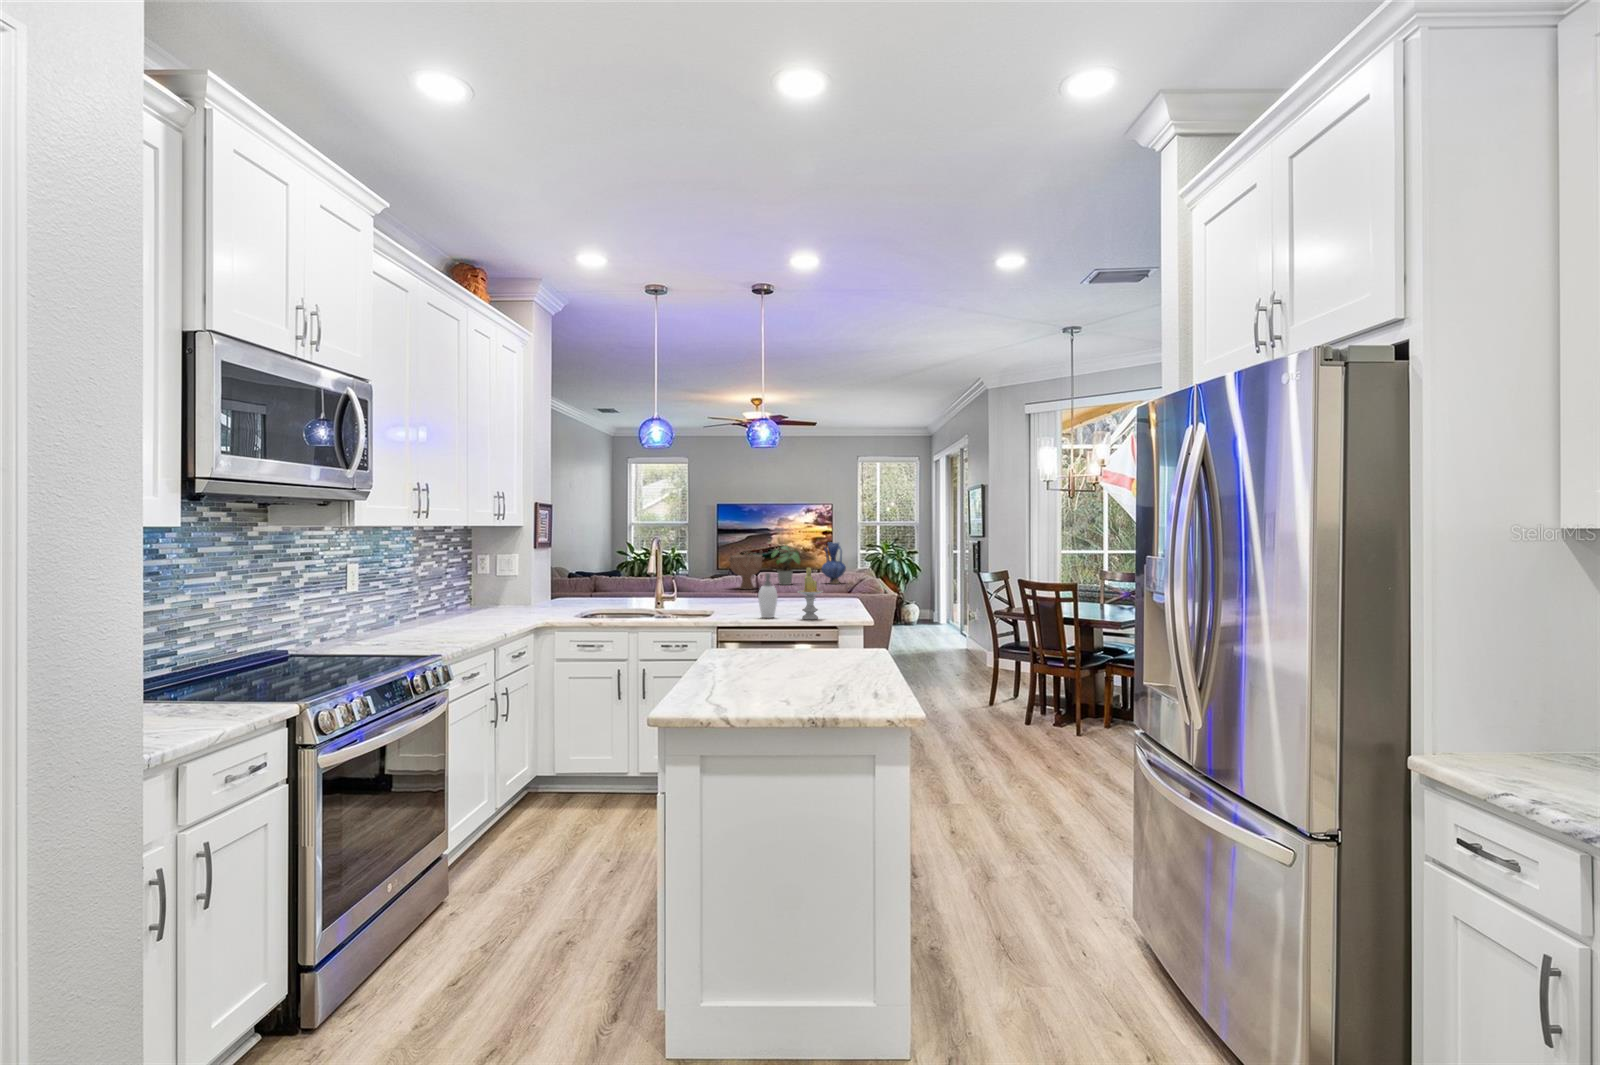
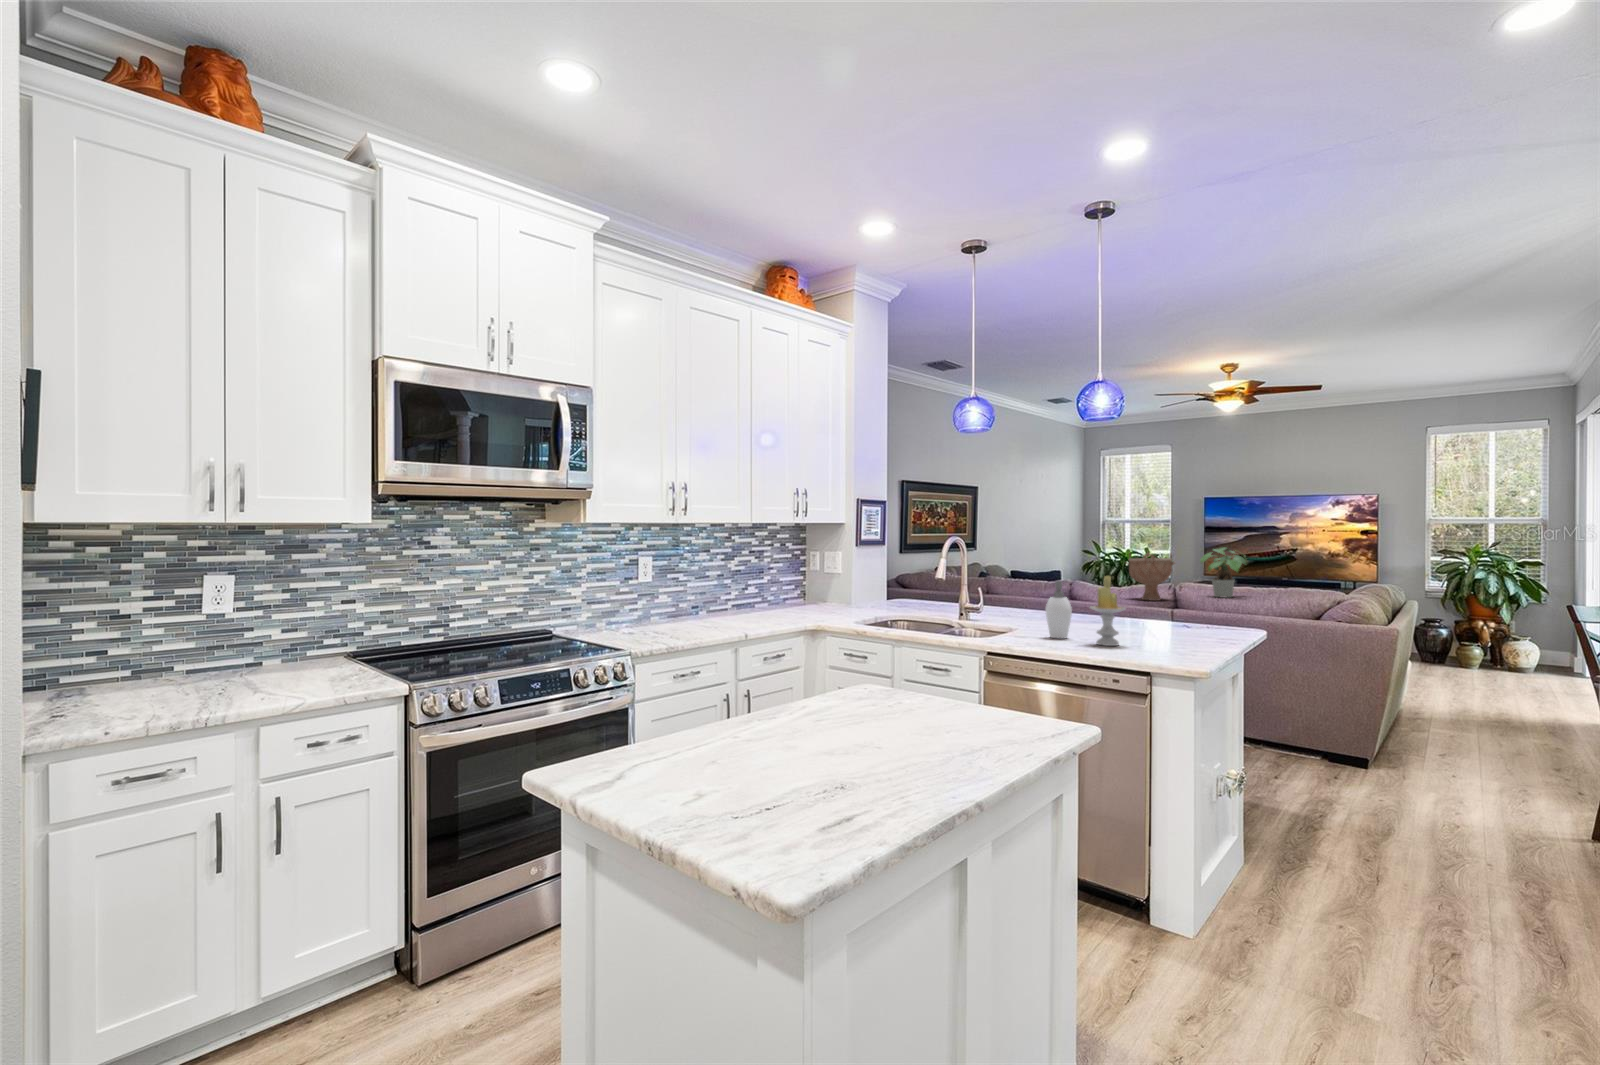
vase: present [821,542,846,584] -> none [1278,544,1319,600]

